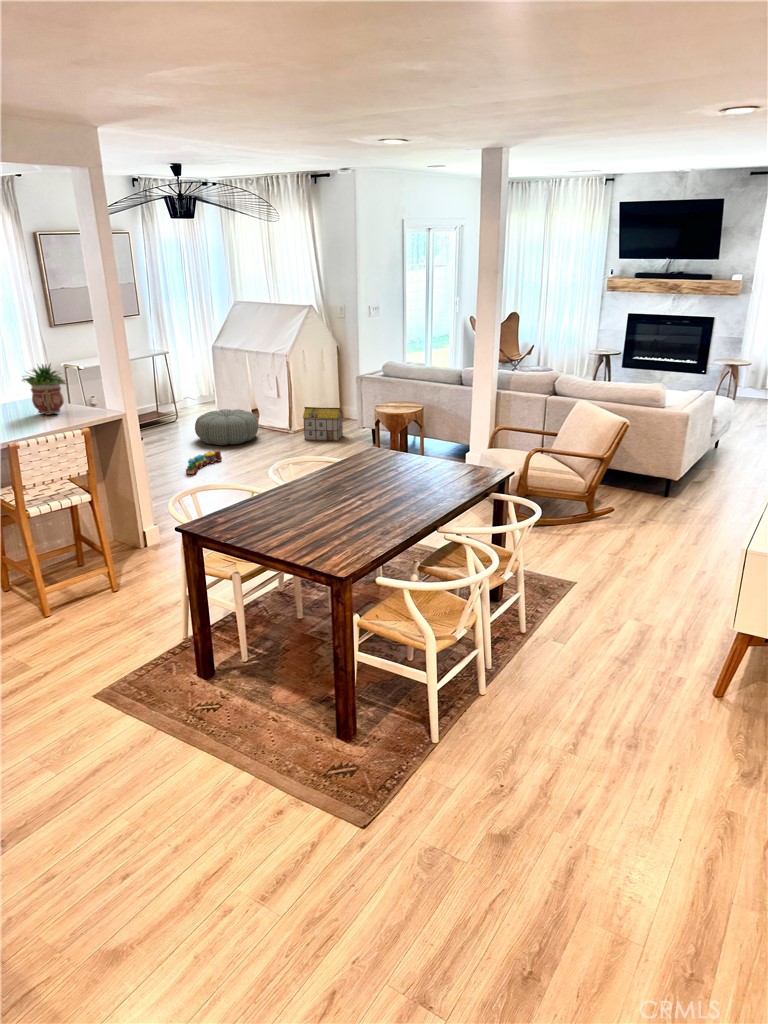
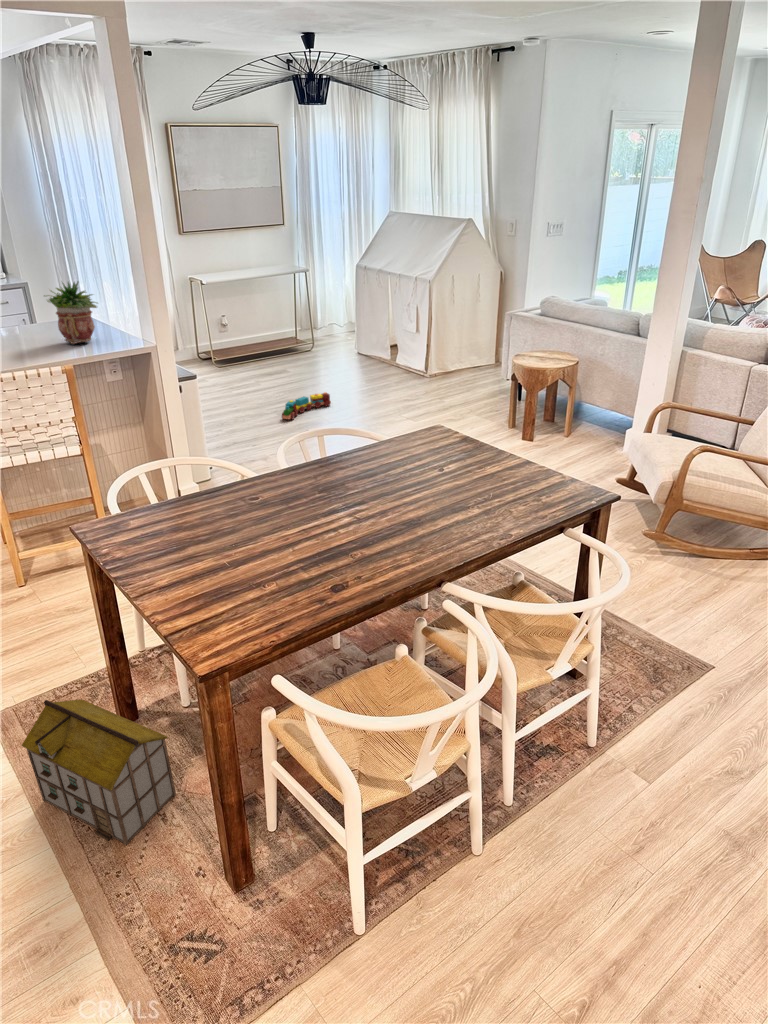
toy house: present [303,407,343,441] -> present [22,699,176,845]
pouf: present [195,409,258,445] -> none [316,343,389,386]

